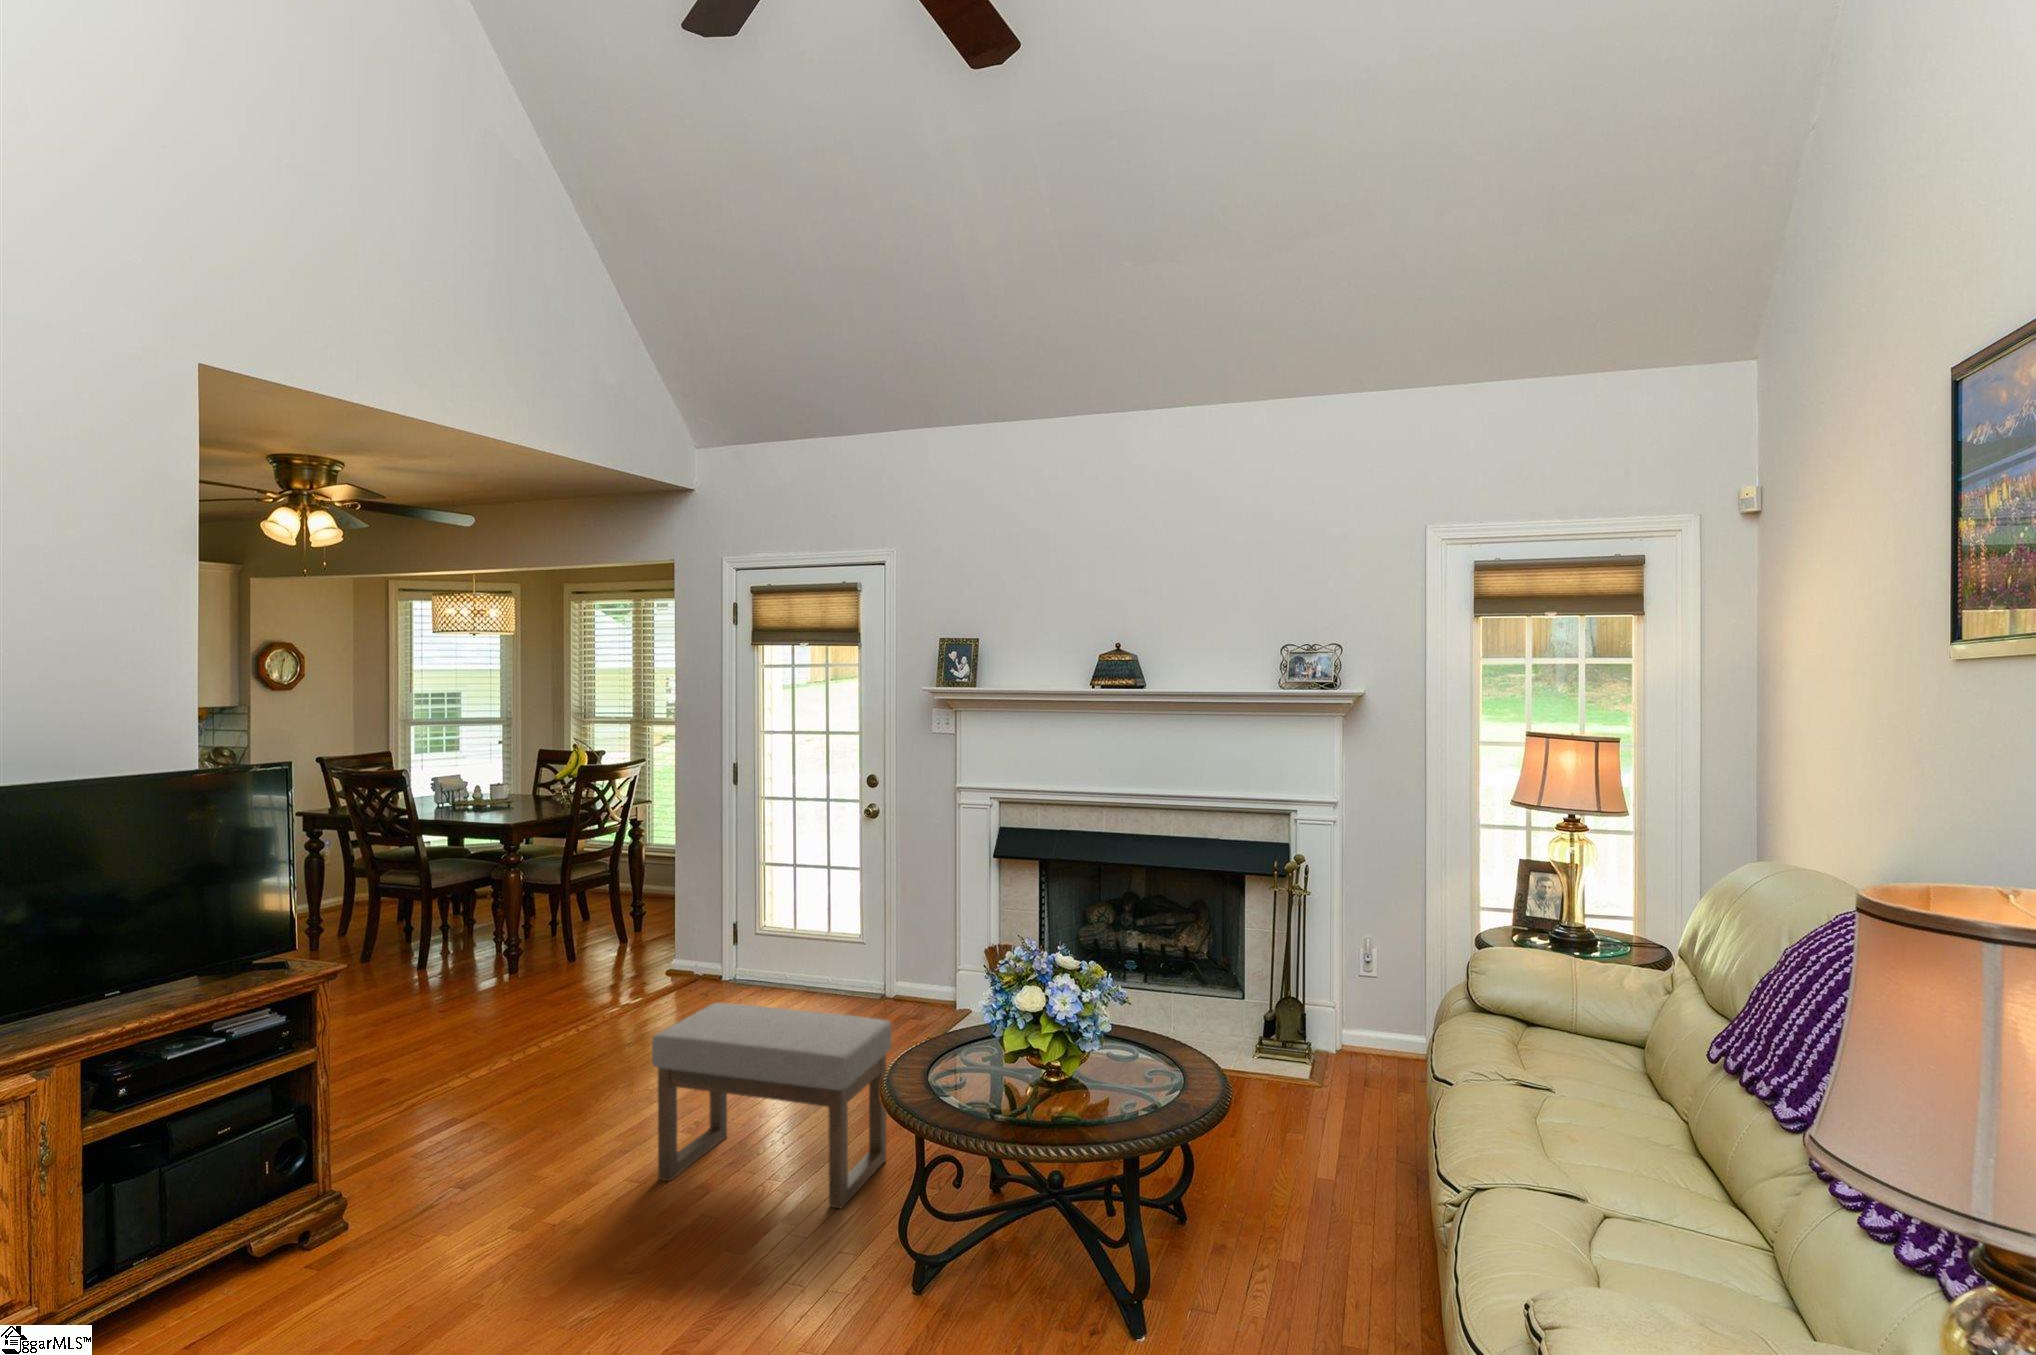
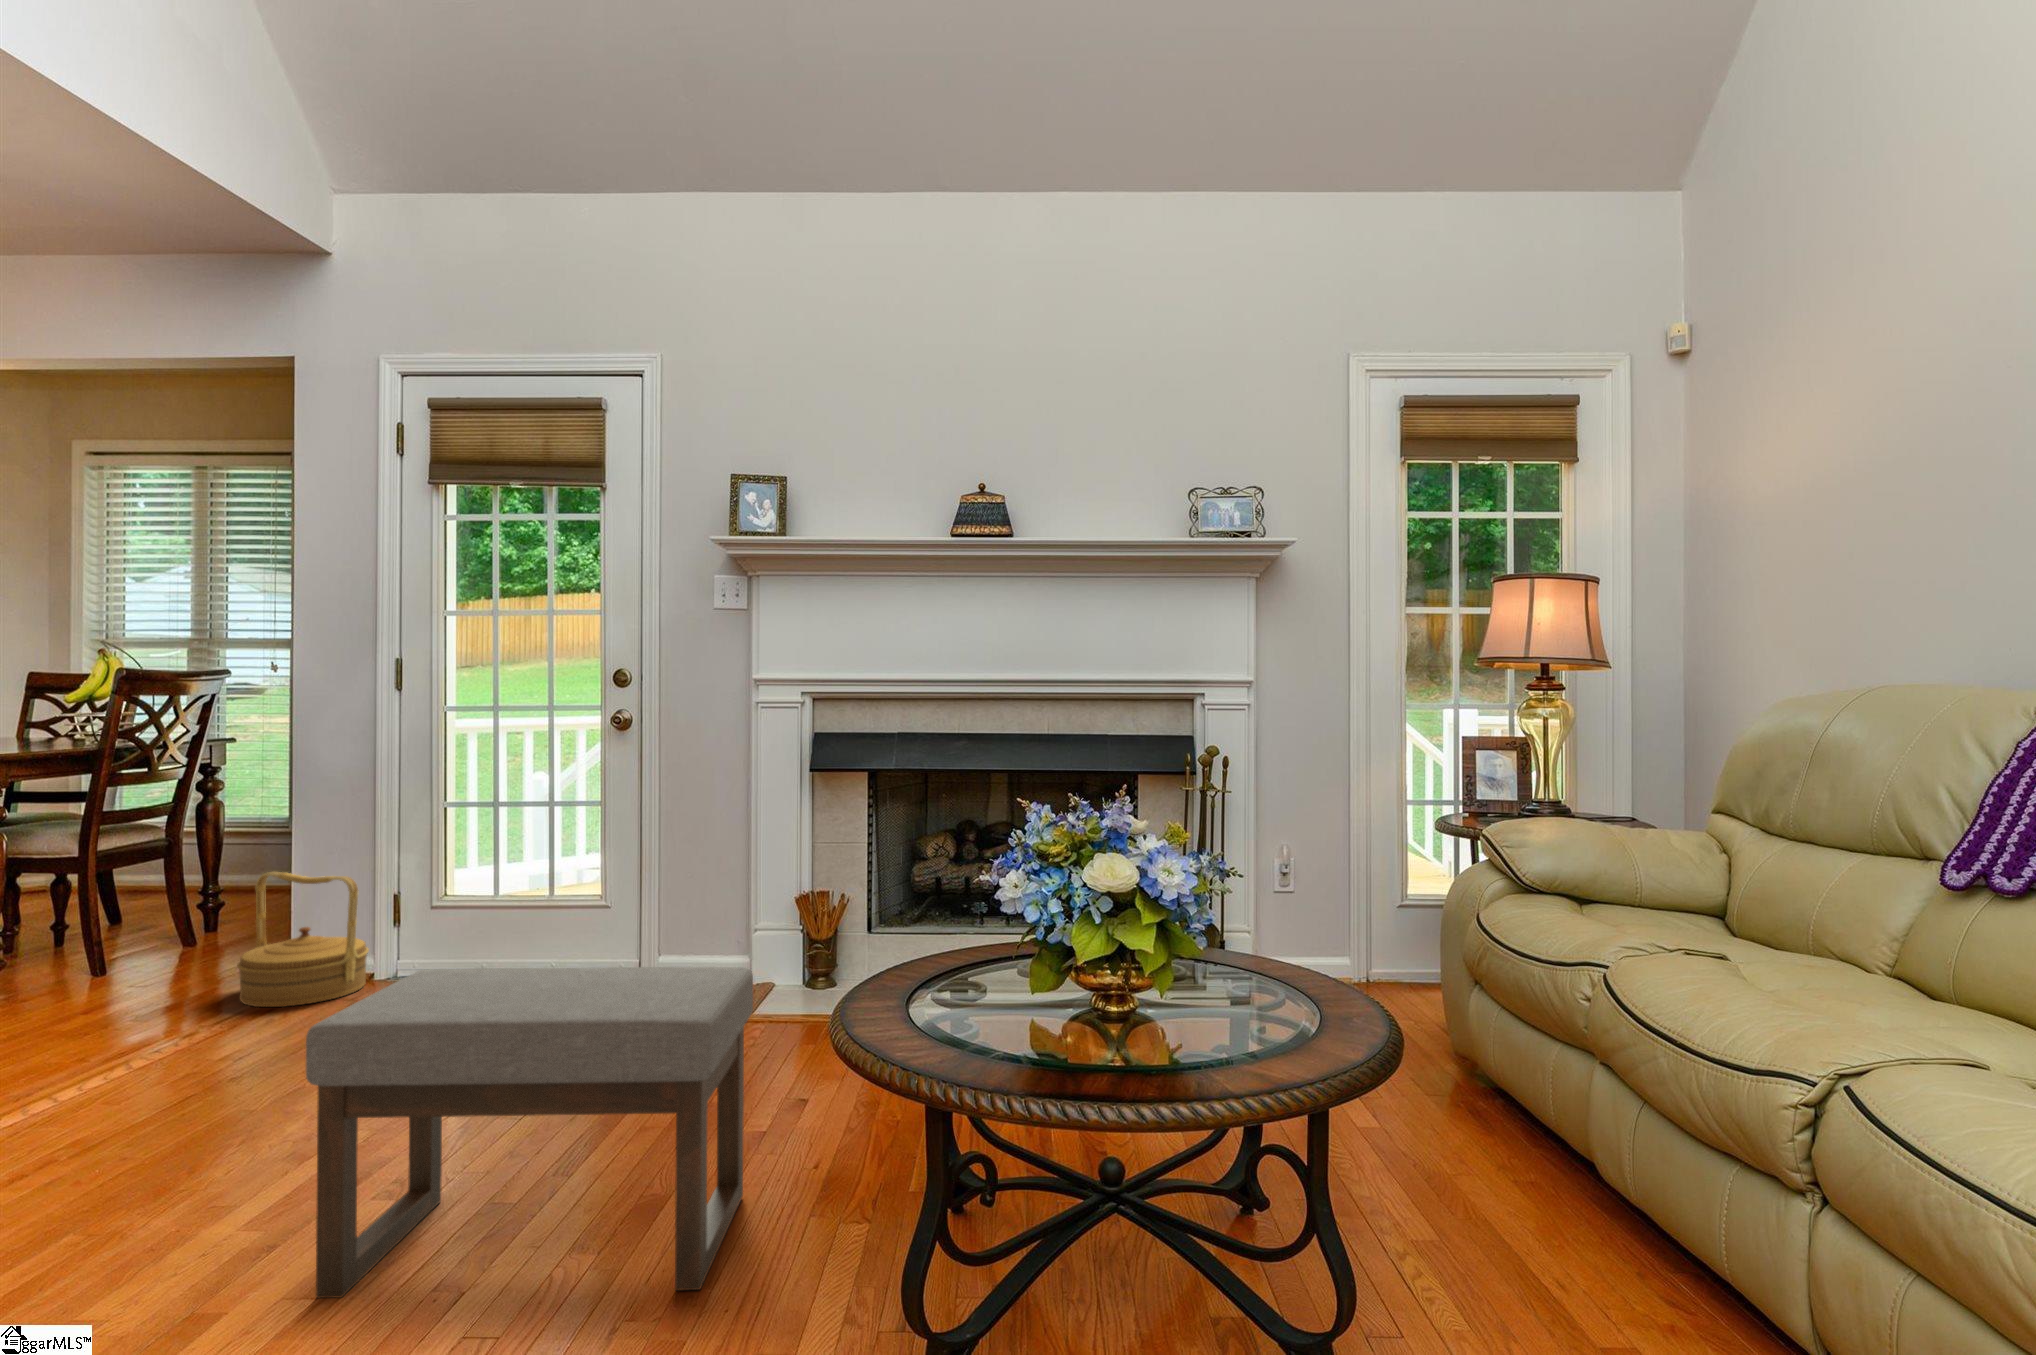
woven basket: none [645,904,720,995] -> present [237,872,369,1007]

